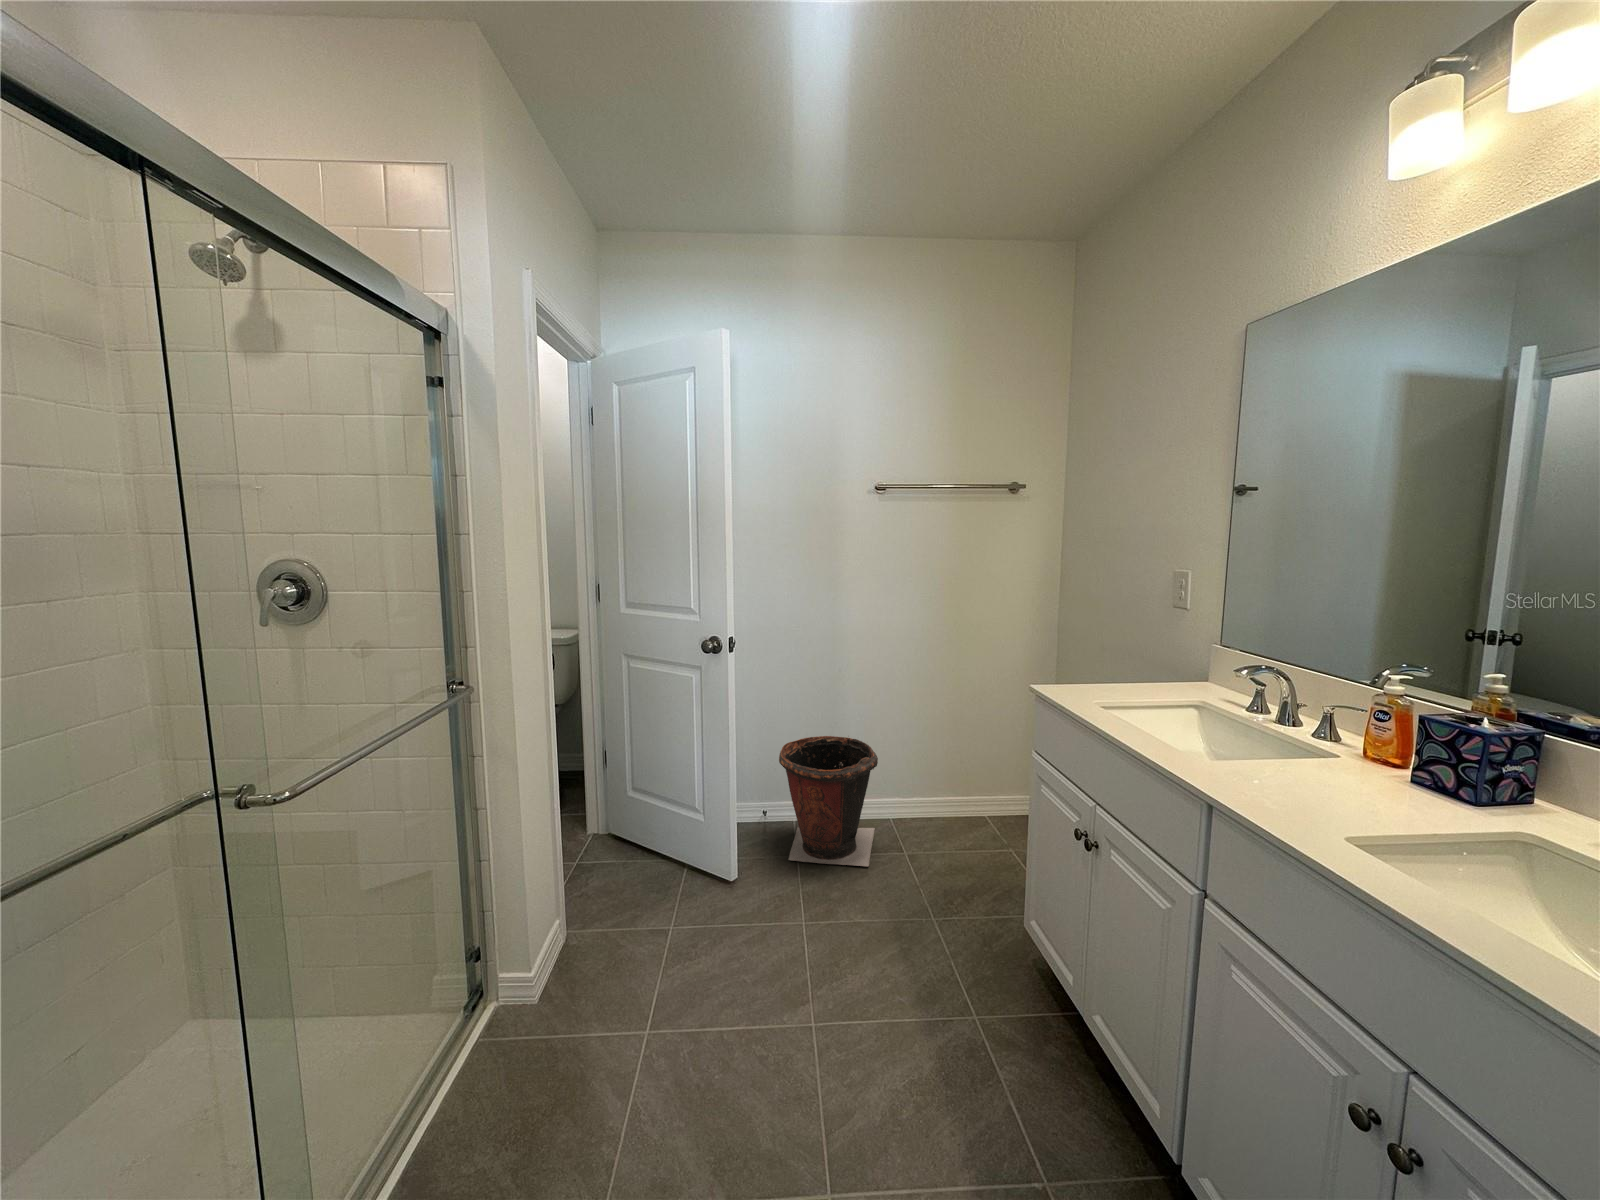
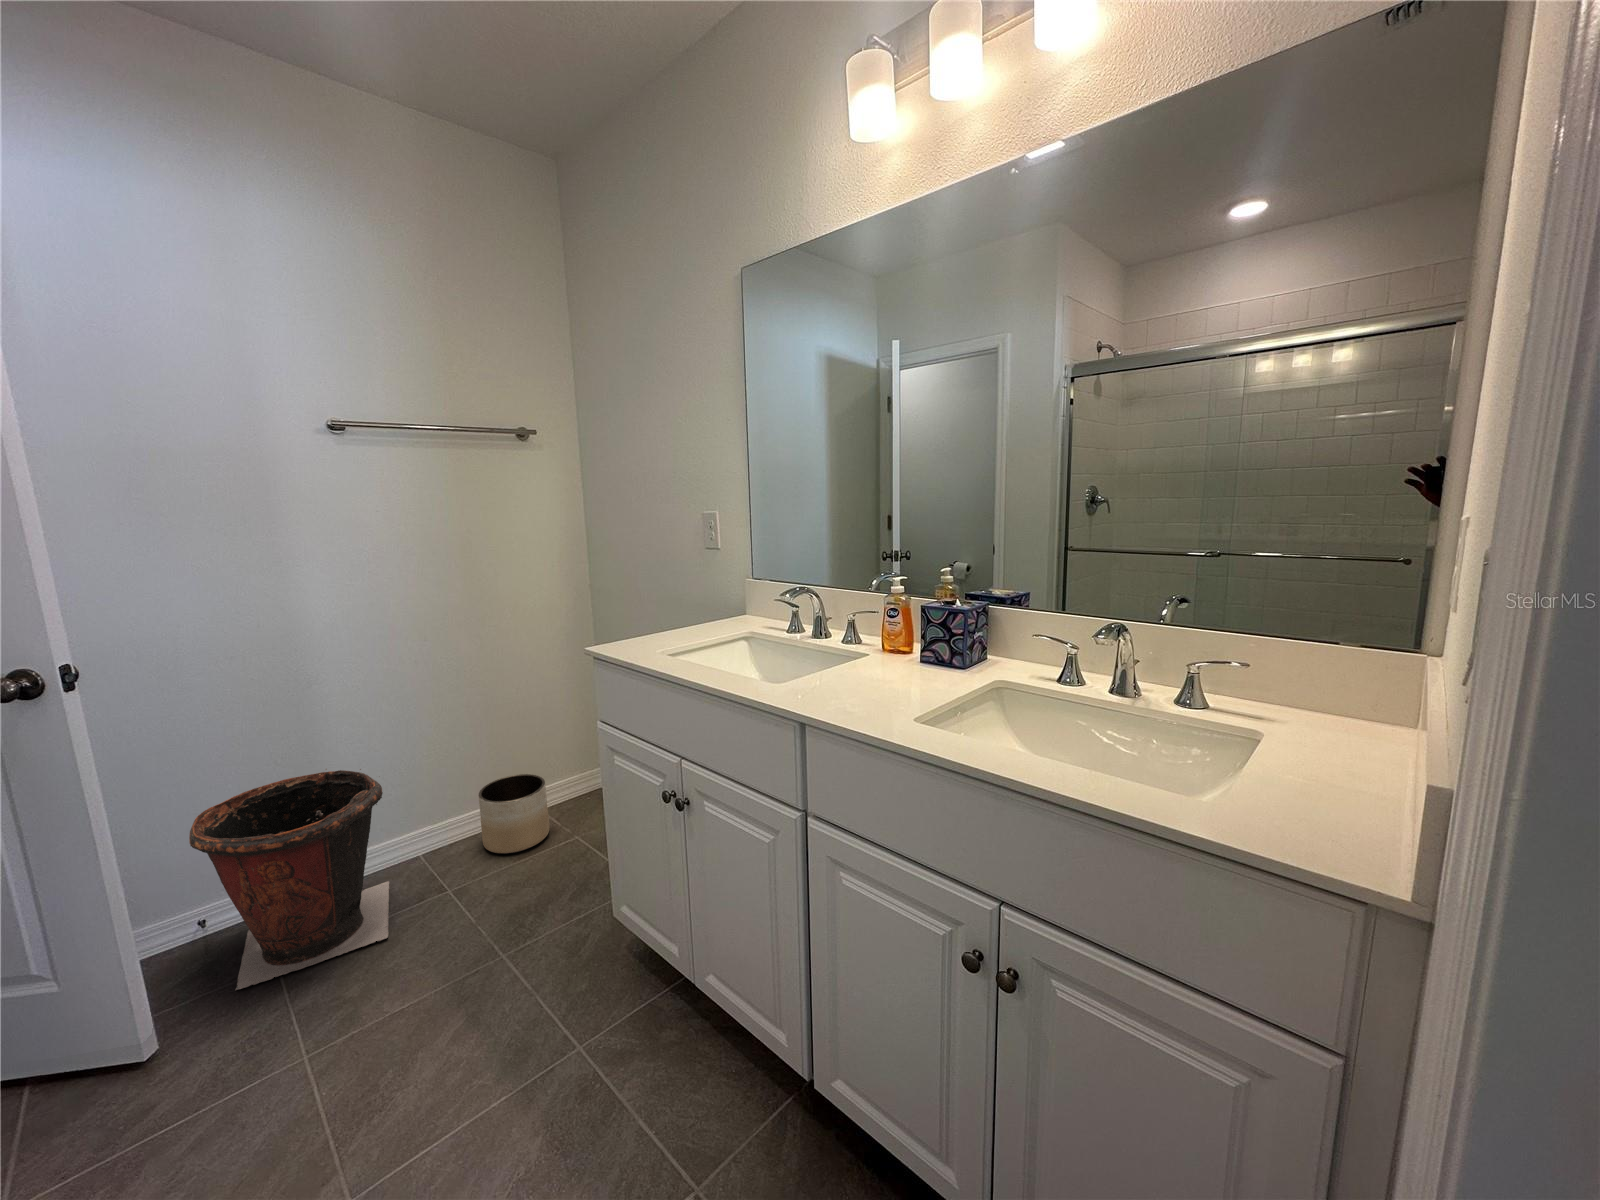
planter: none [939,778,992,843] -> present [478,774,549,854]

